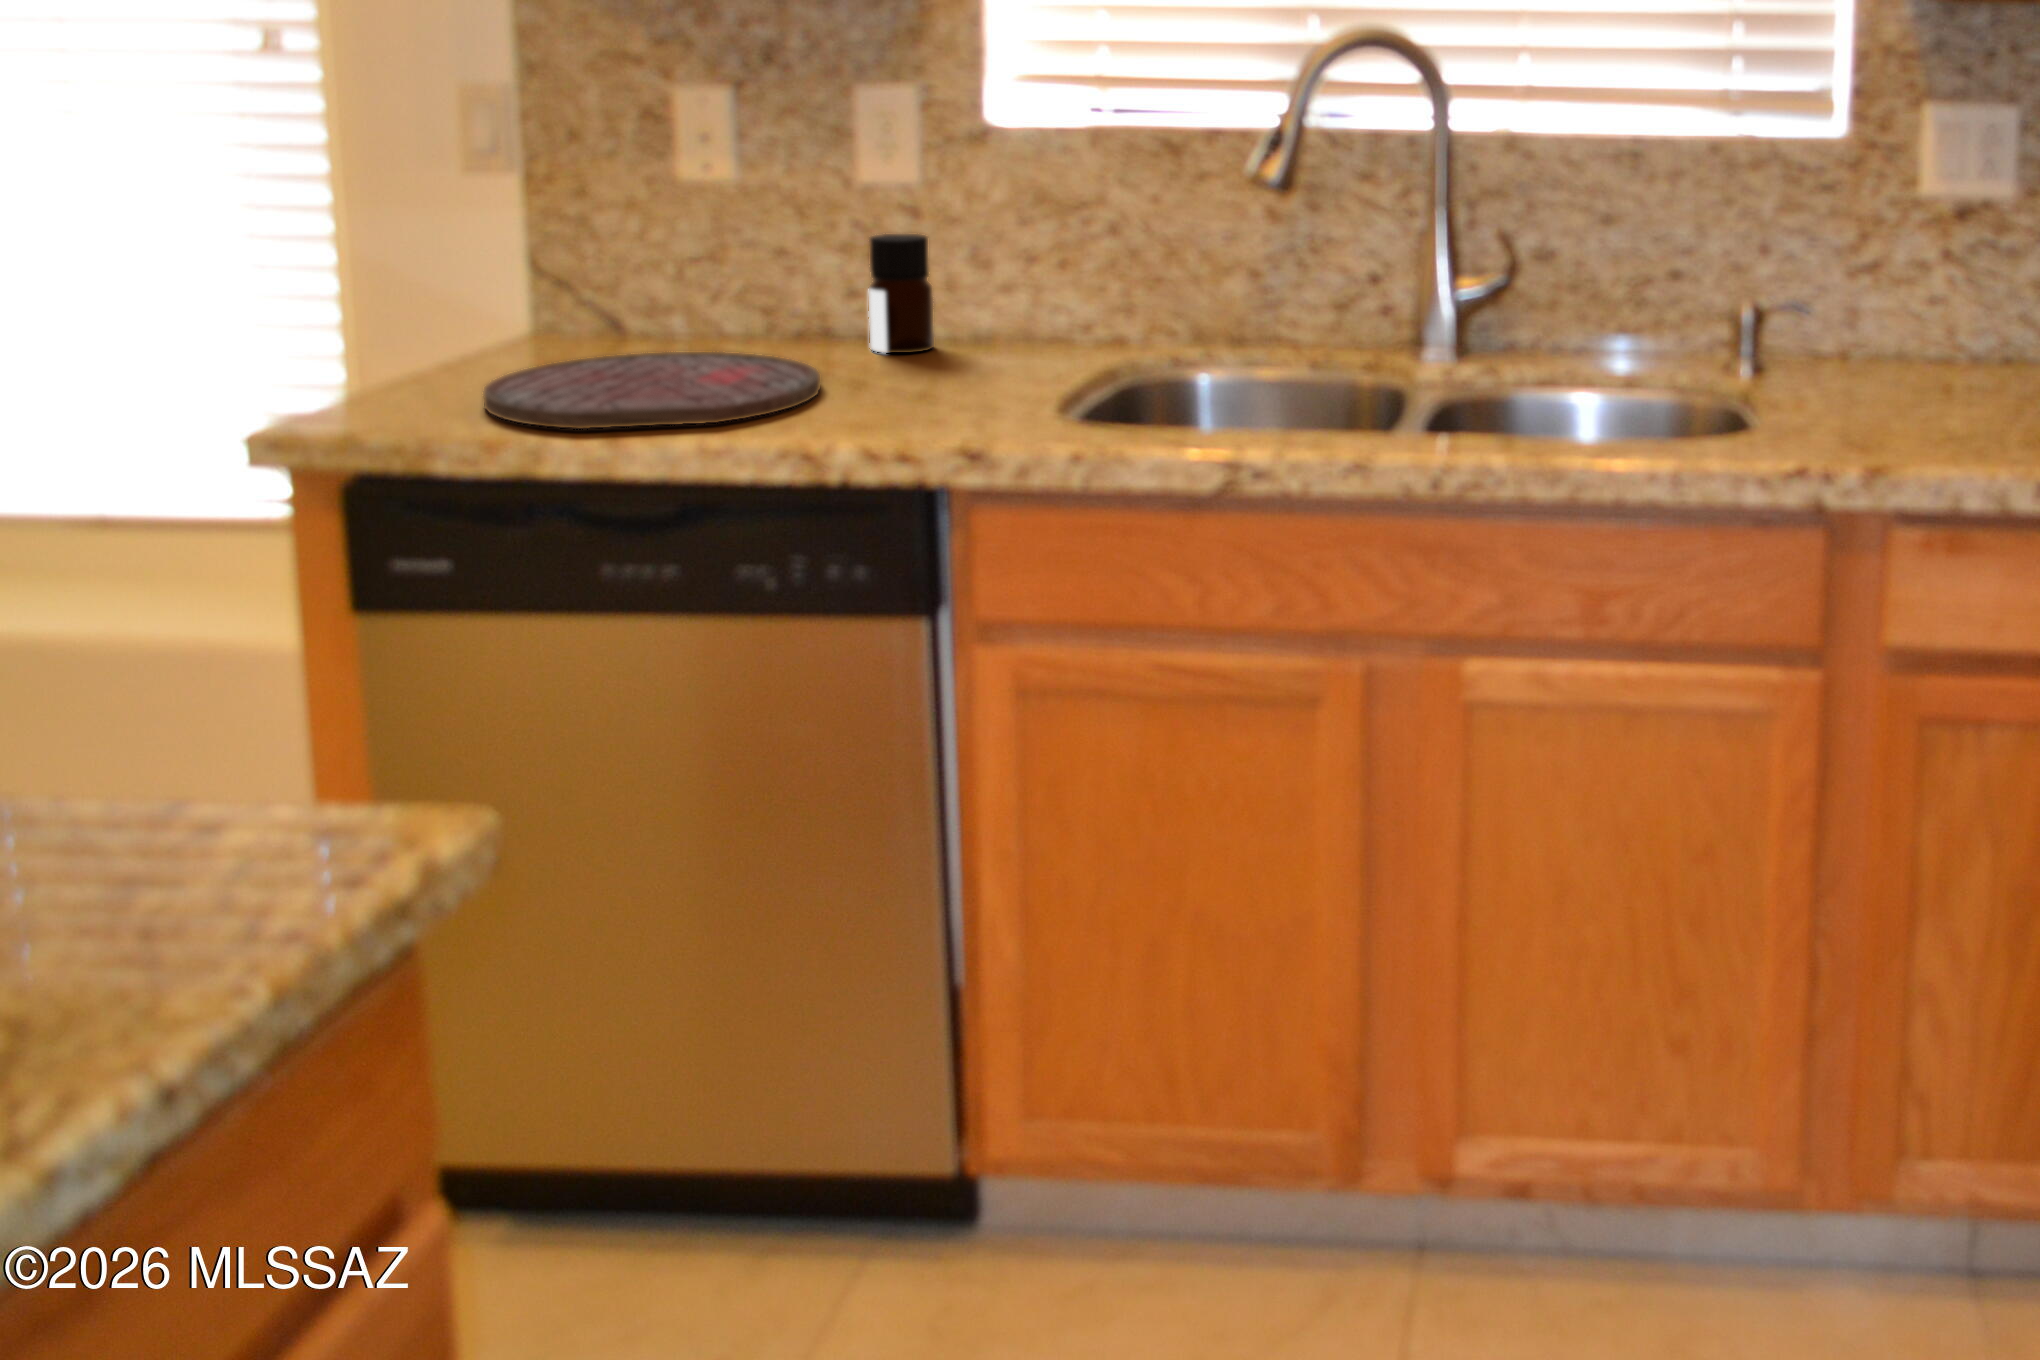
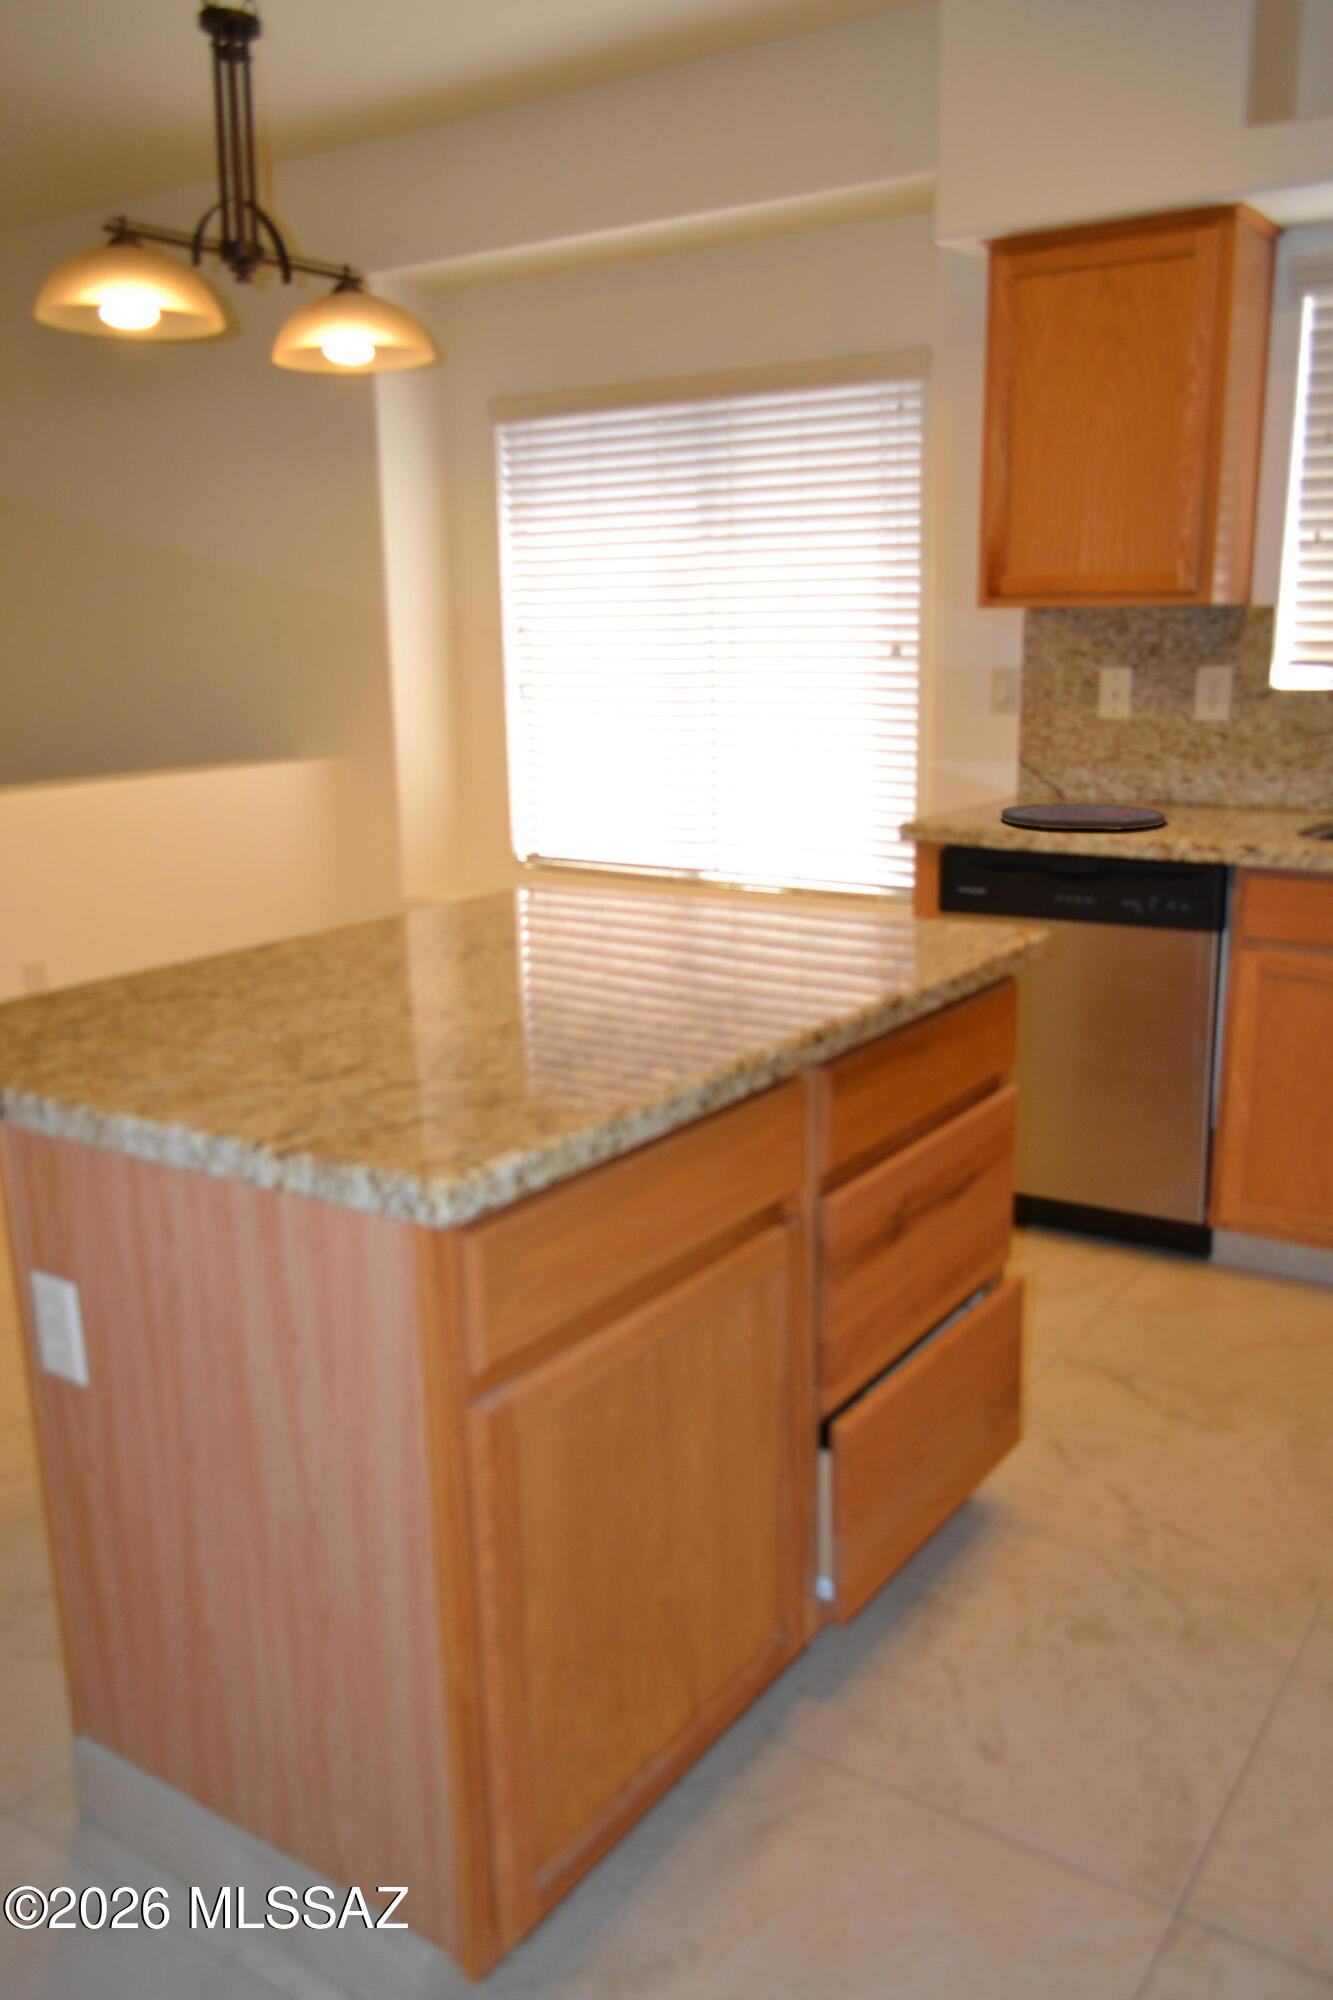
bottle: present [869,234,934,353] -> none [1187,745,1226,810]

